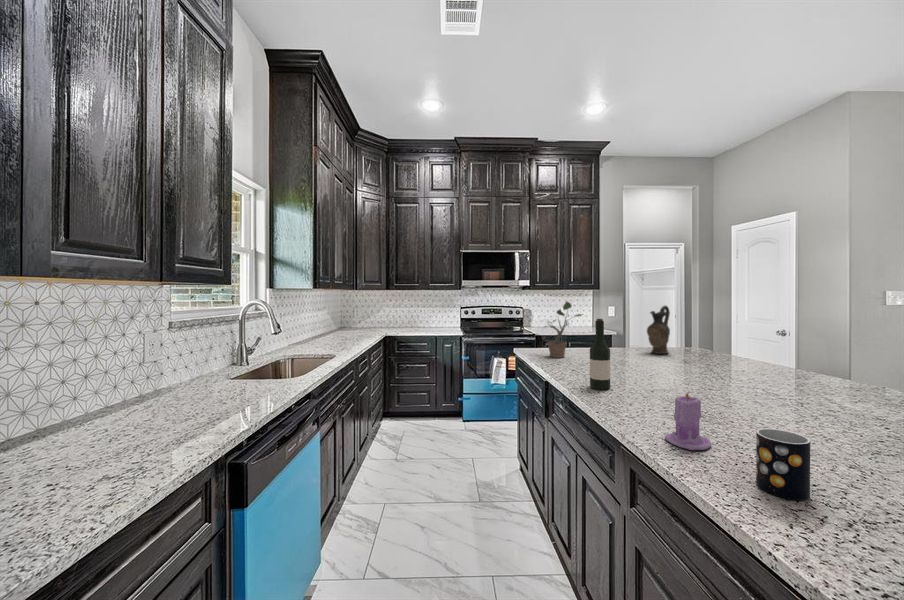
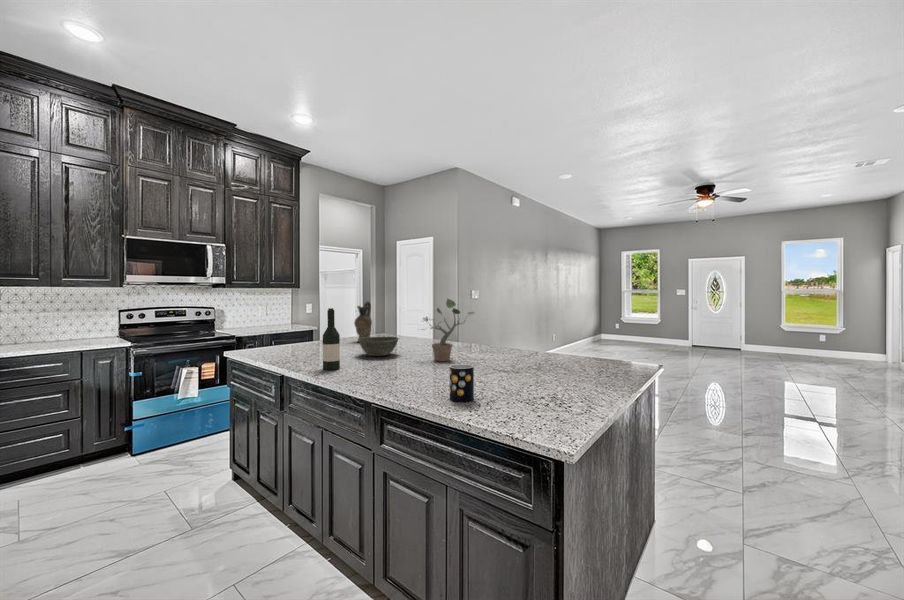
potted plant: present [545,301,583,358] -> present [431,299,475,361]
bowl: none [640,352,700,378] -> present [358,337,399,356]
candle: present [665,391,711,450] -> none [394,351,422,392]

